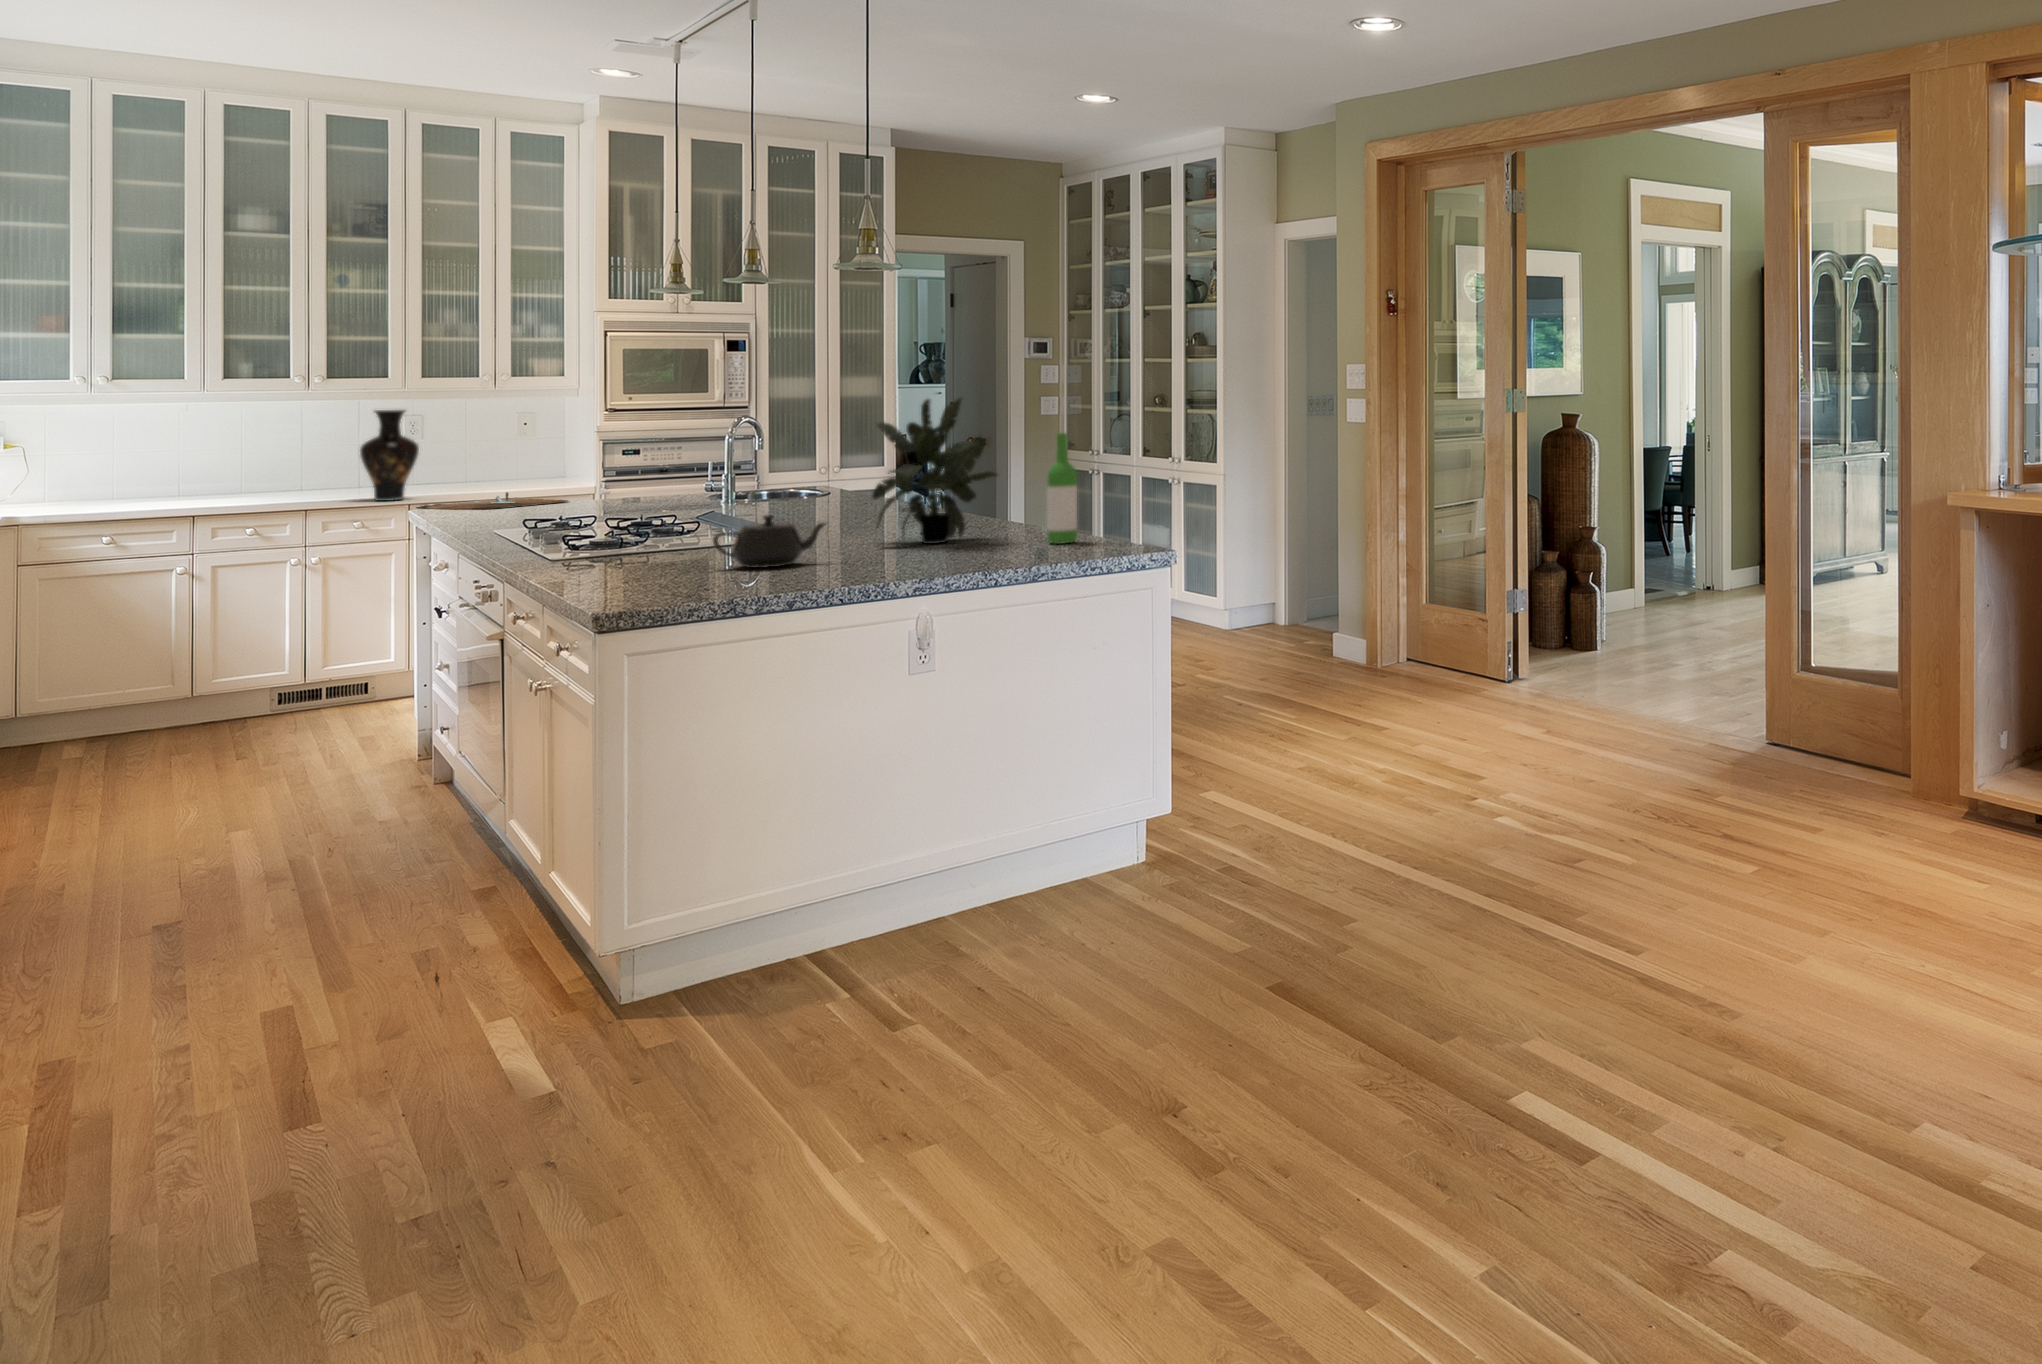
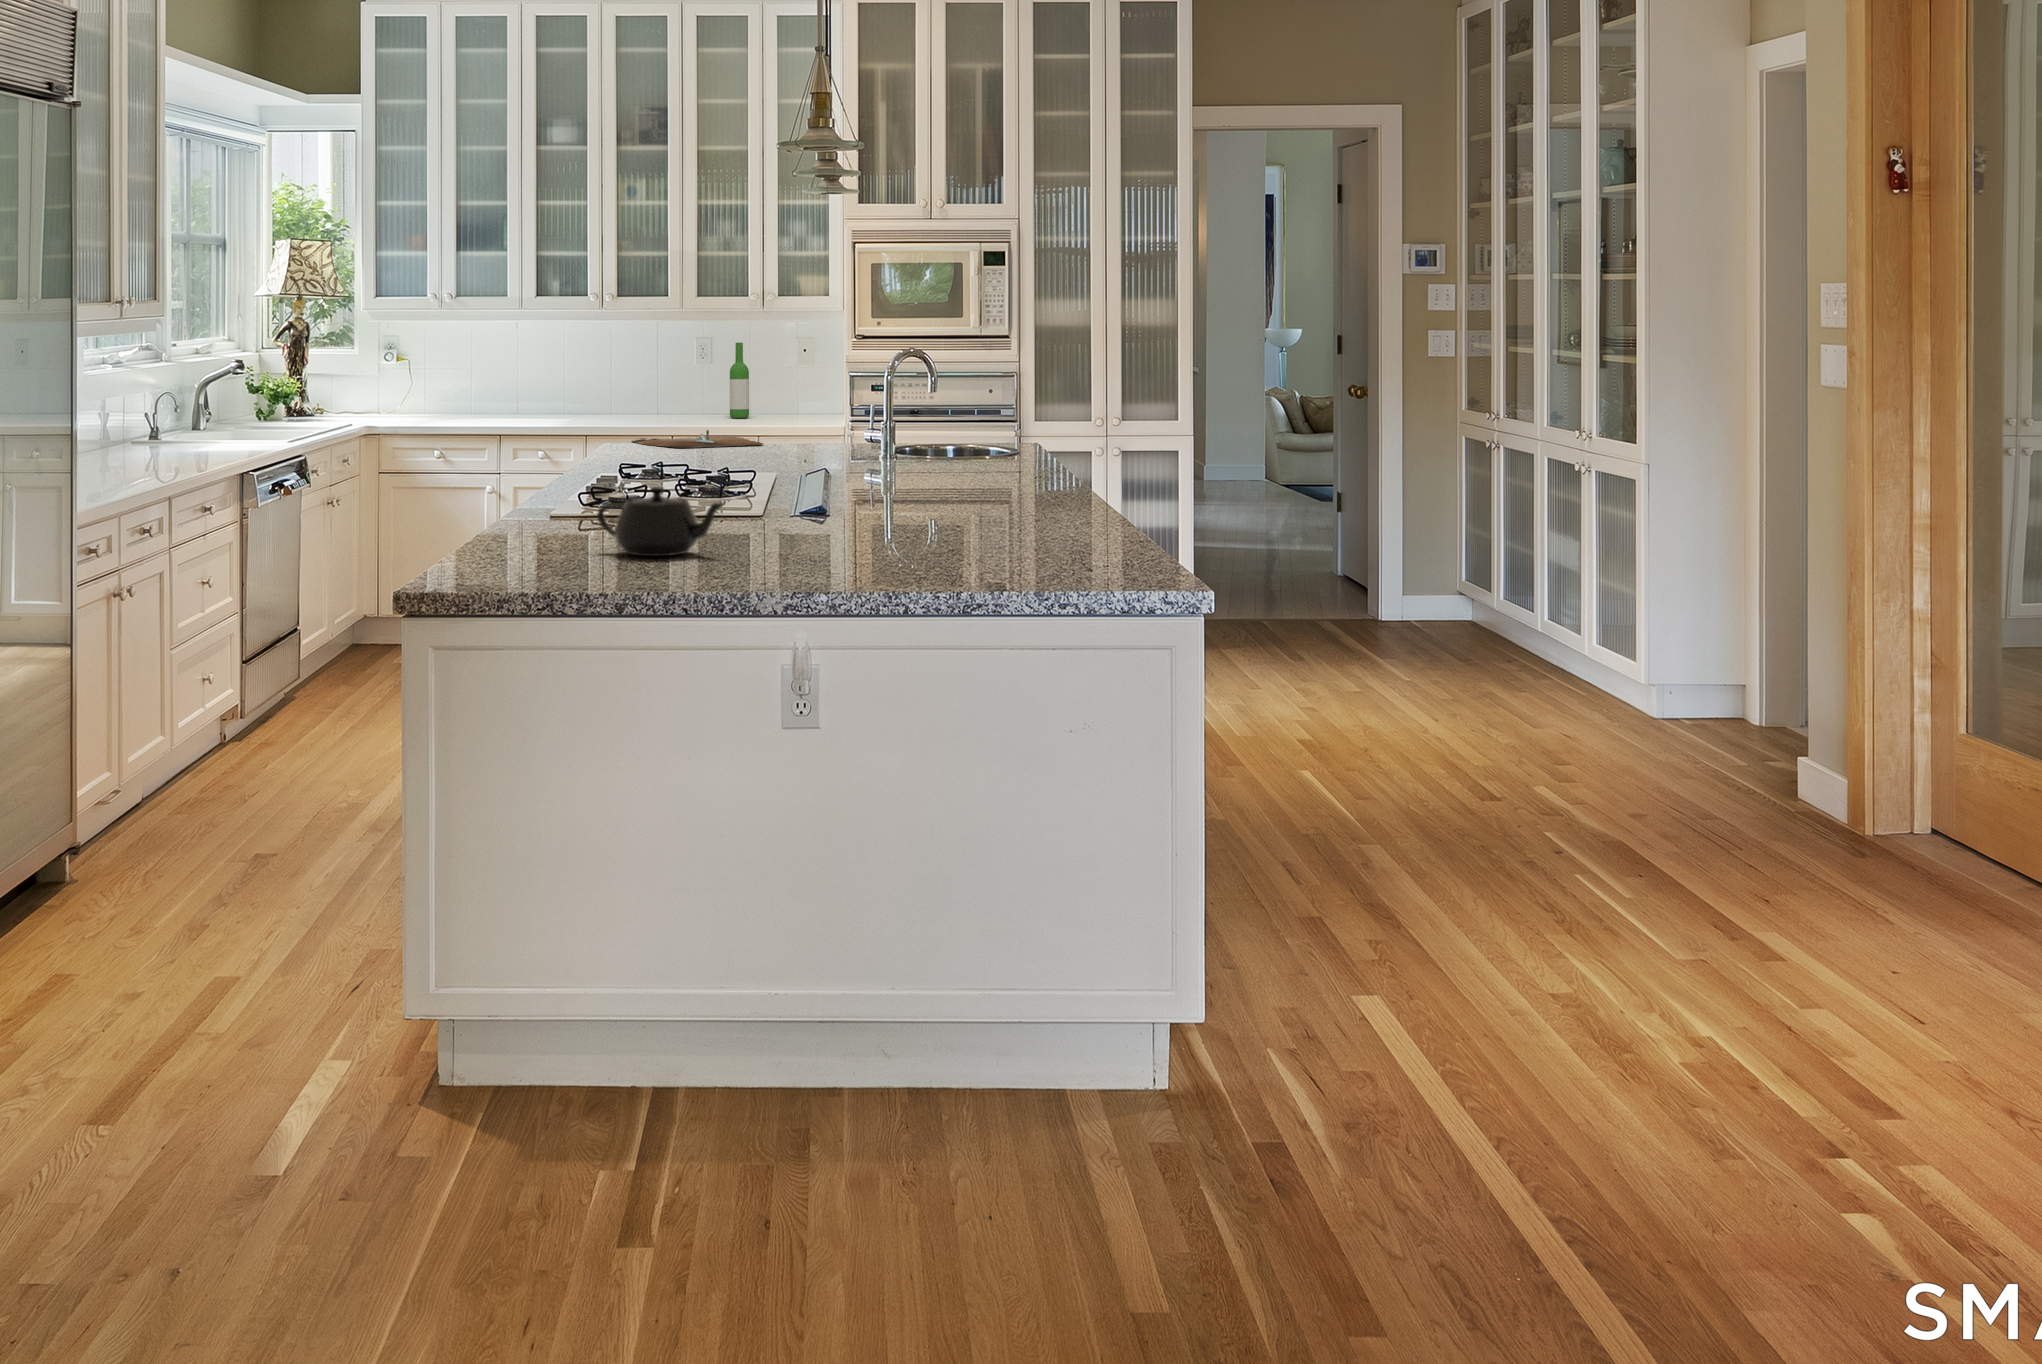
potted plant: present [872,398,997,544] -> none [835,335,998,543]
vase: present [360,410,419,501] -> none [615,333,665,431]
wine bottle: present [1047,433,1077,544] -> present [730,342,749,418]

